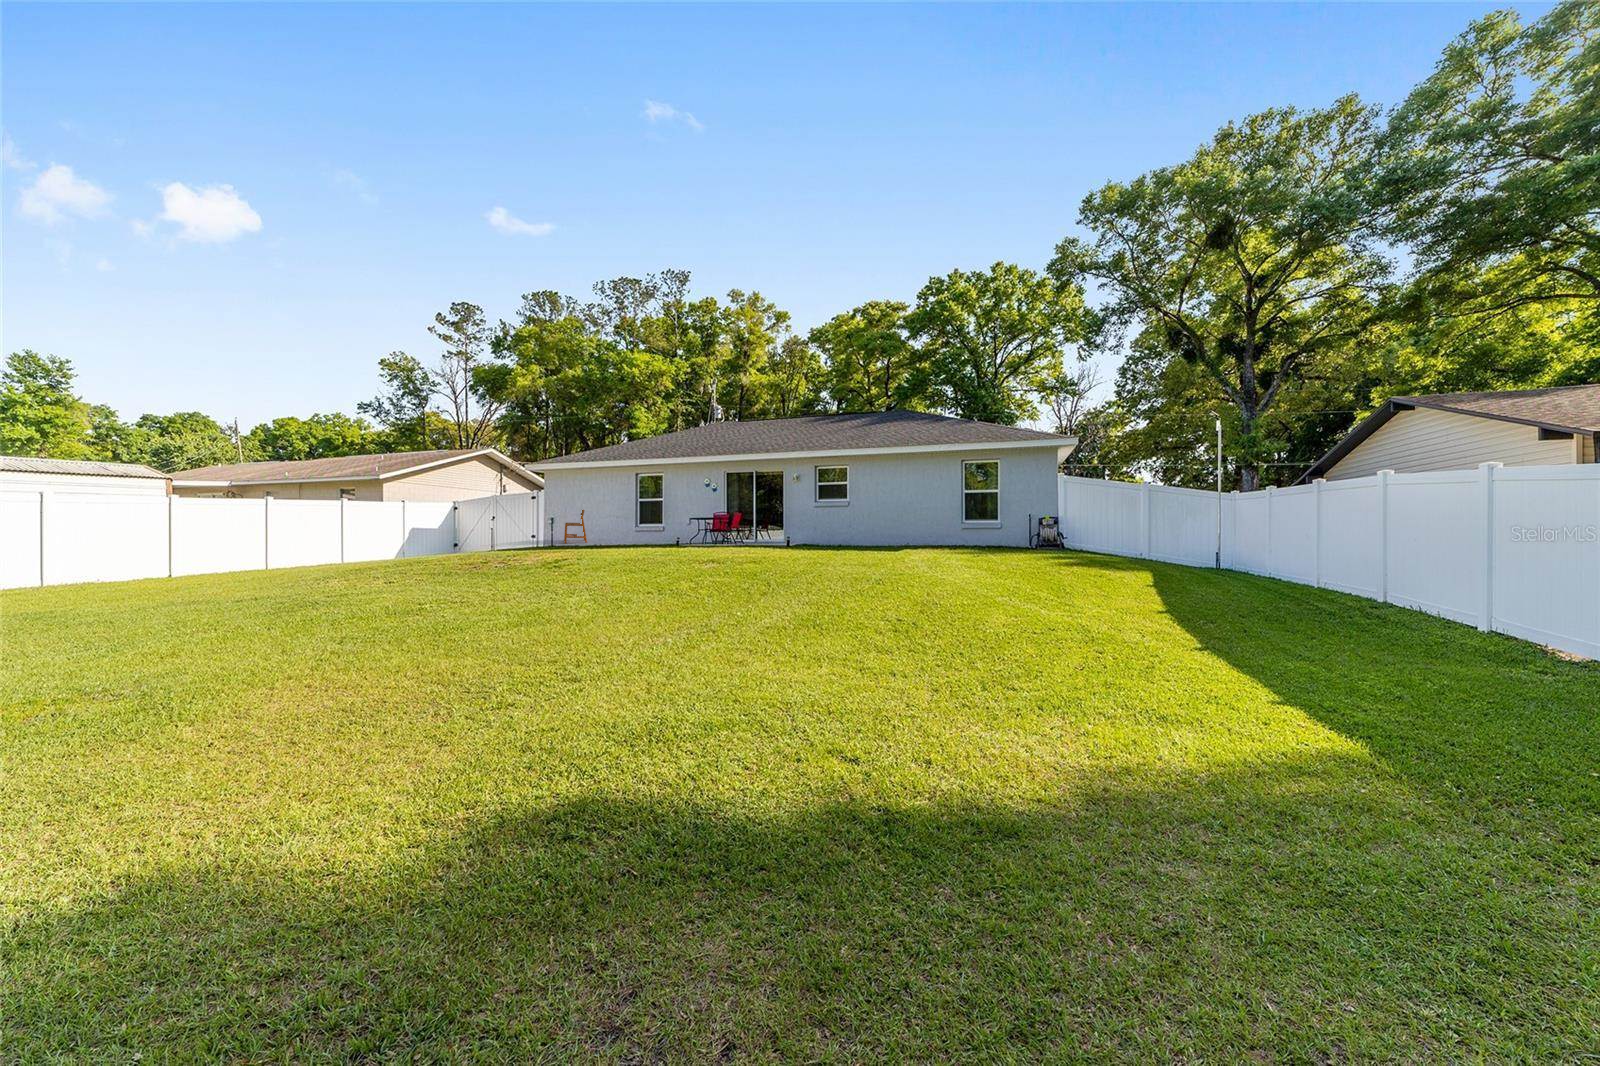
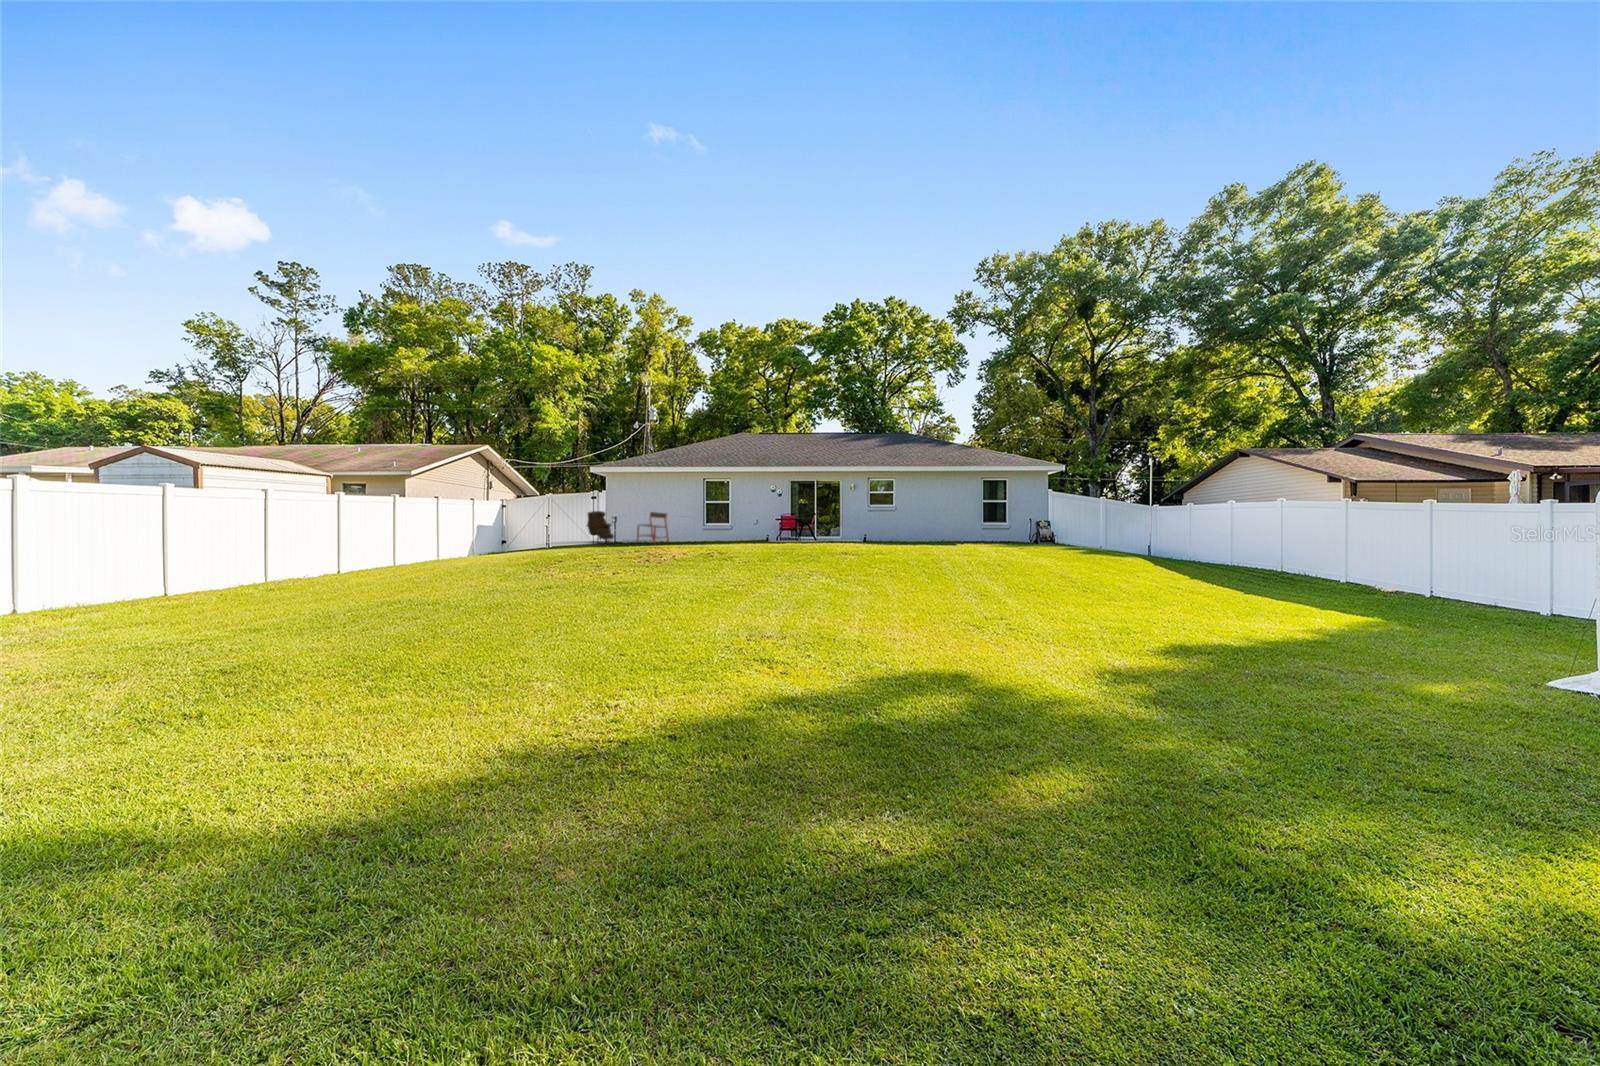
lounge chair: none [520,508,548,542] -> present [587,511,614,543]

